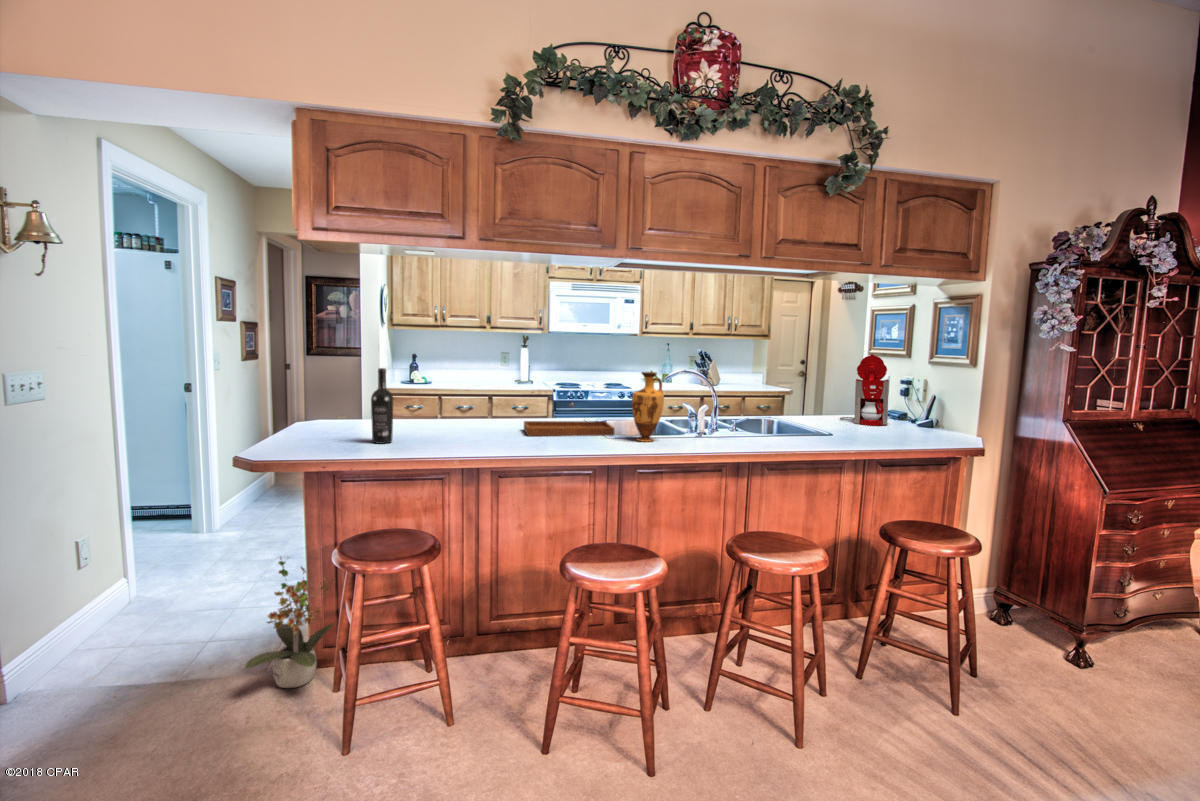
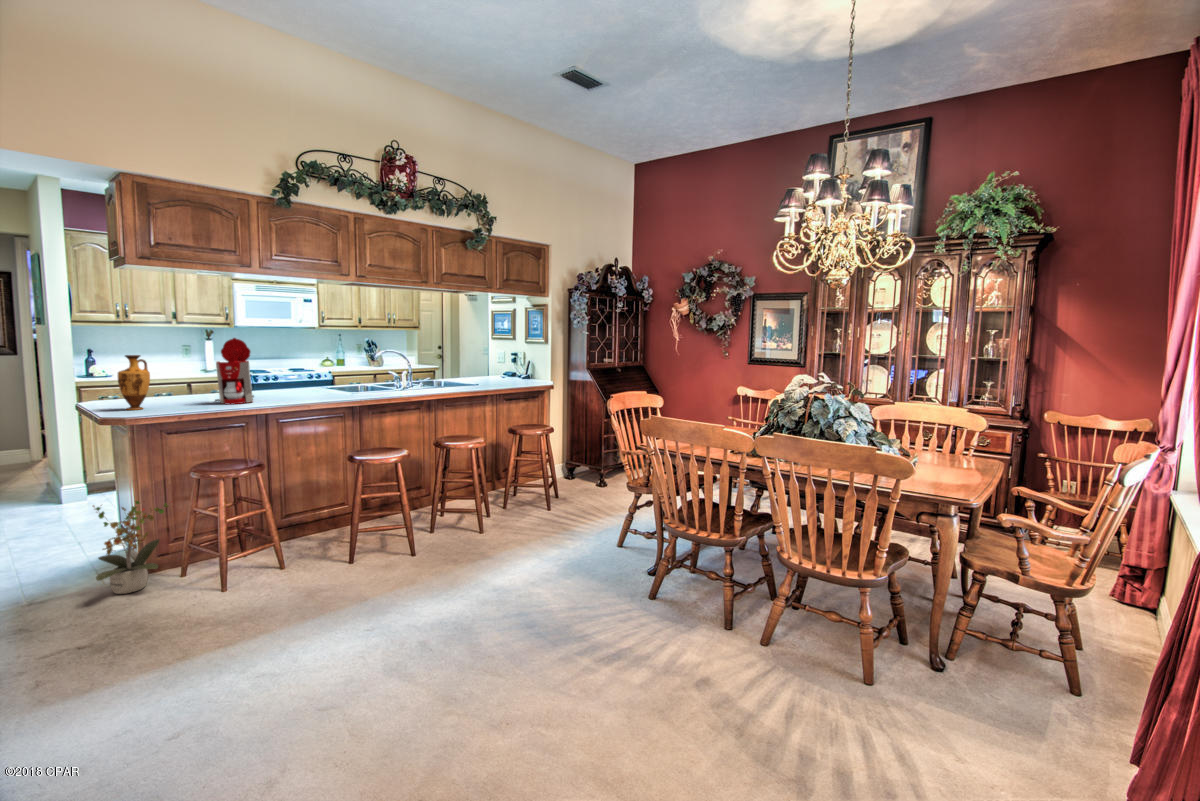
coffee maker: present [840,354,889,426] -> present [216,338,254,404]
wine bottle: present [371,368,393,444] -> none [174,355,194,409]
vase: present [632,372,664,442] -> present [118,355,150,410]
tray: present [524,403,615,436] -> none [278,375,350,398]

